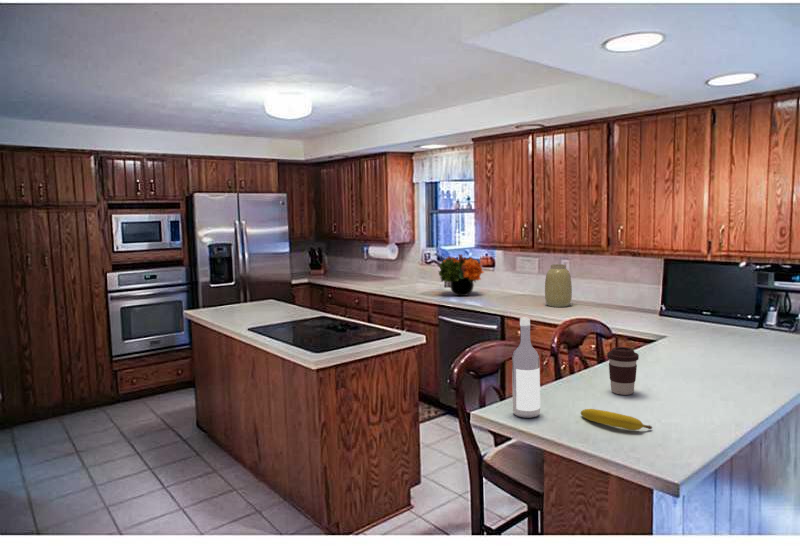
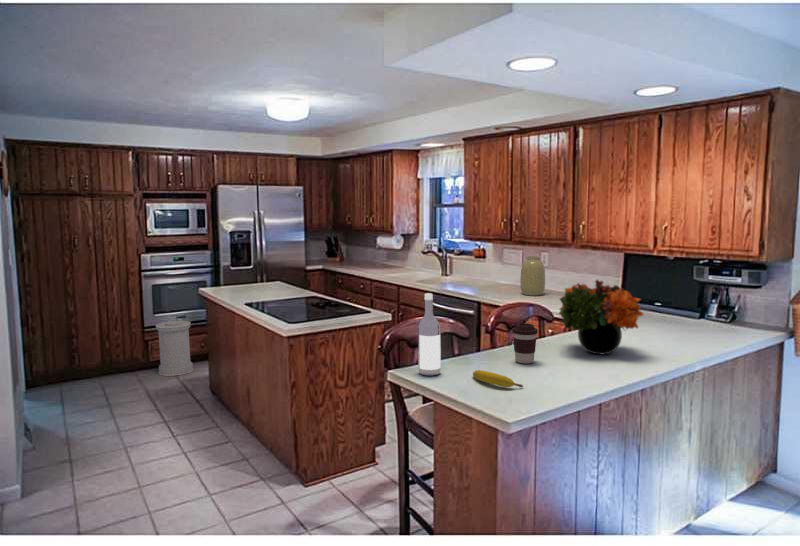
flower arrangement: present [439,254,484,296] -> present [559,280,644,354]
trash can: none [127,347,171,410] -> present [156,321,193,376]

